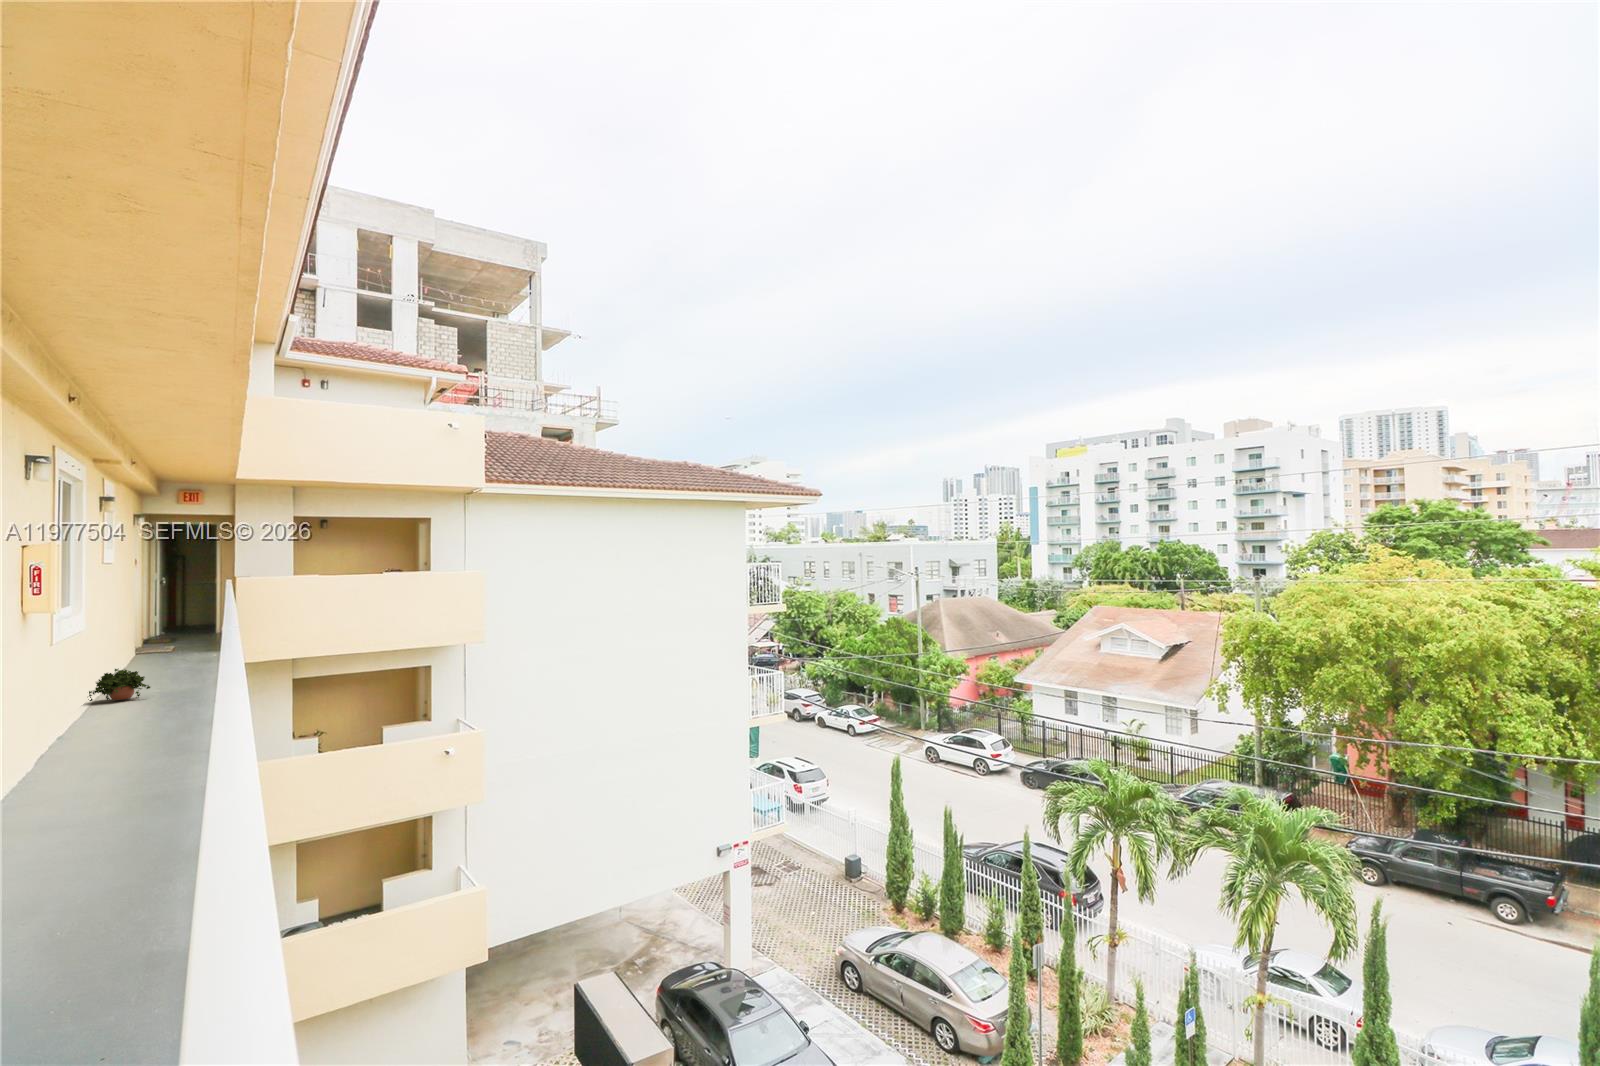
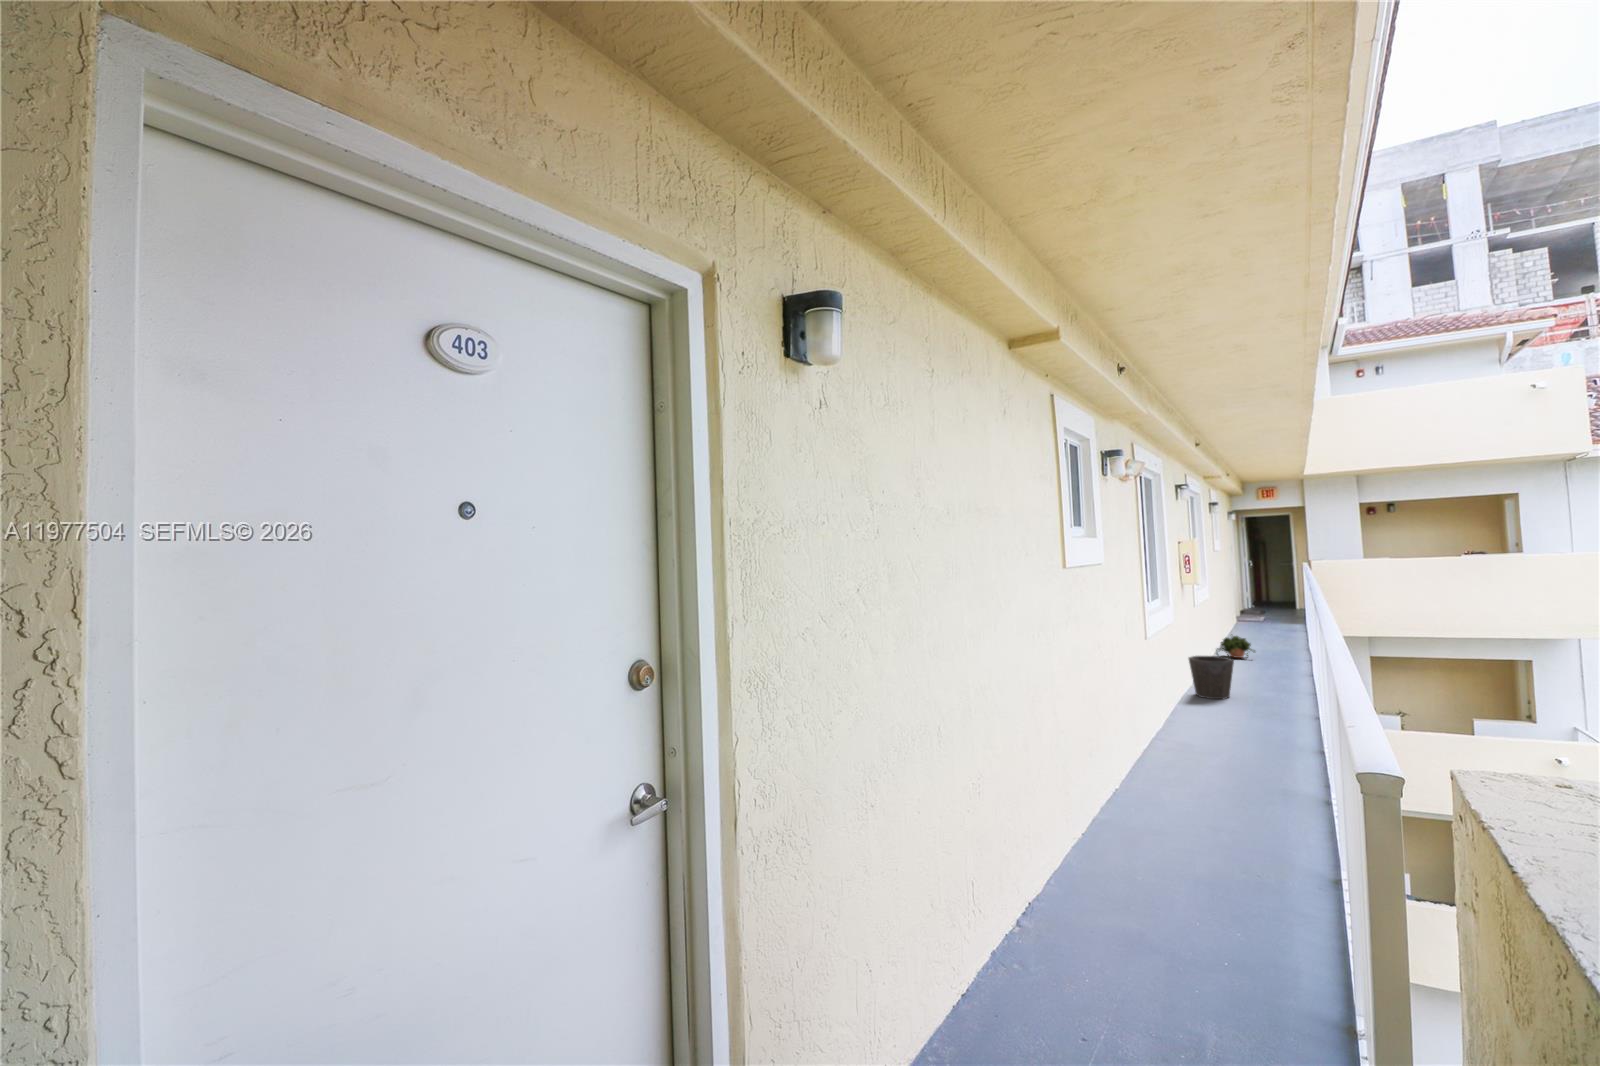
waste bin: none [20,693,104,761] -> present [1189,656,1234,699]

